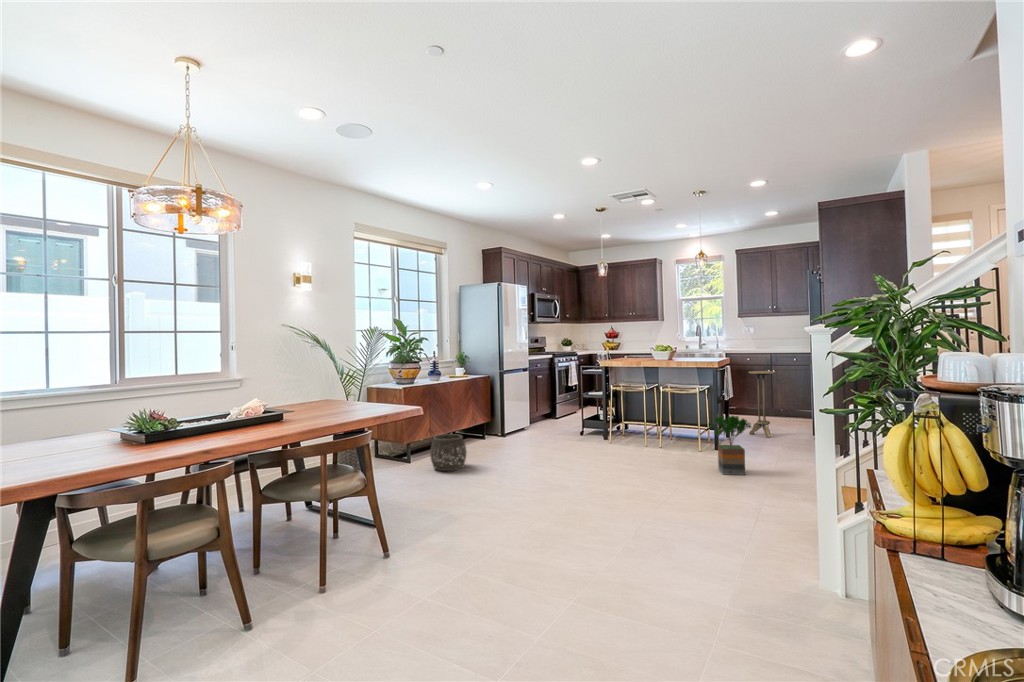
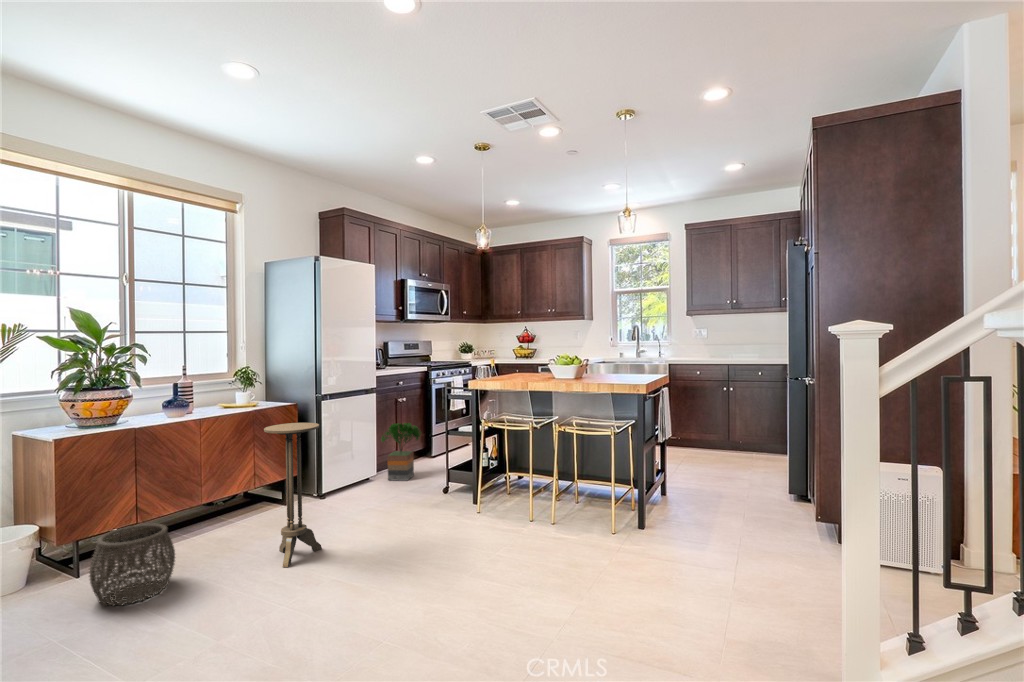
side table: present [748,371,776,438] -> present [264,423,322,567]
potted tree: present [709,416,751,475] -> present [382,423,421,481]

